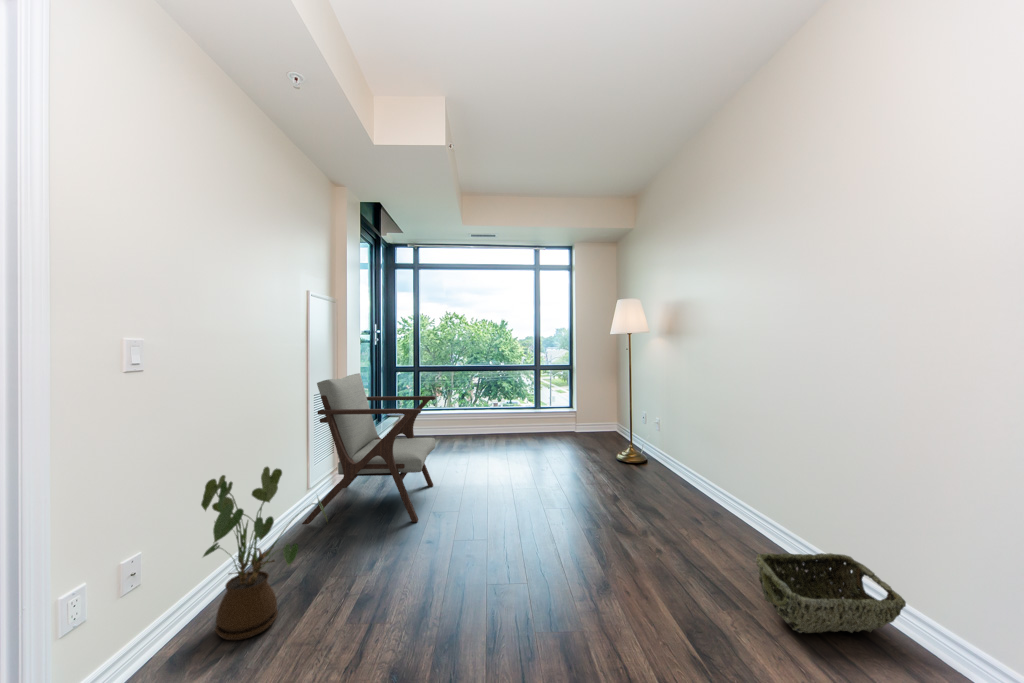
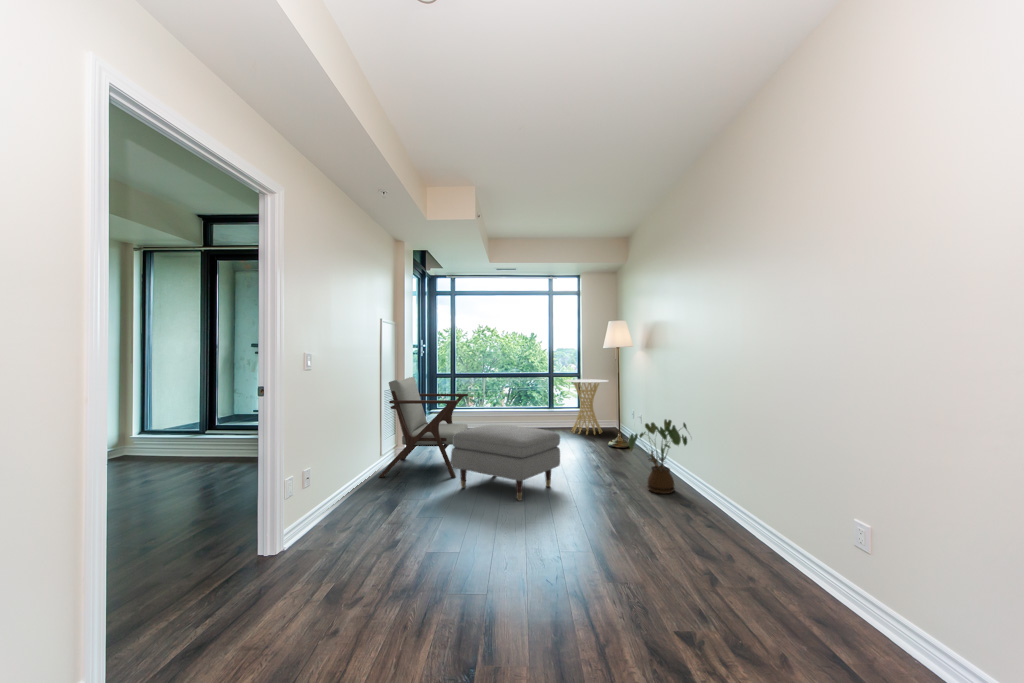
side table: none [555,374,612,443] -> present [565,379,608,434]
ottoman: none [411,443,575,570] -> present [451,425,560,501]
house plant: present [201,467,327,640] -> present [629,419,687,494]
woven basket: present [756,553,906,633] -> none [659,486,740,529]

